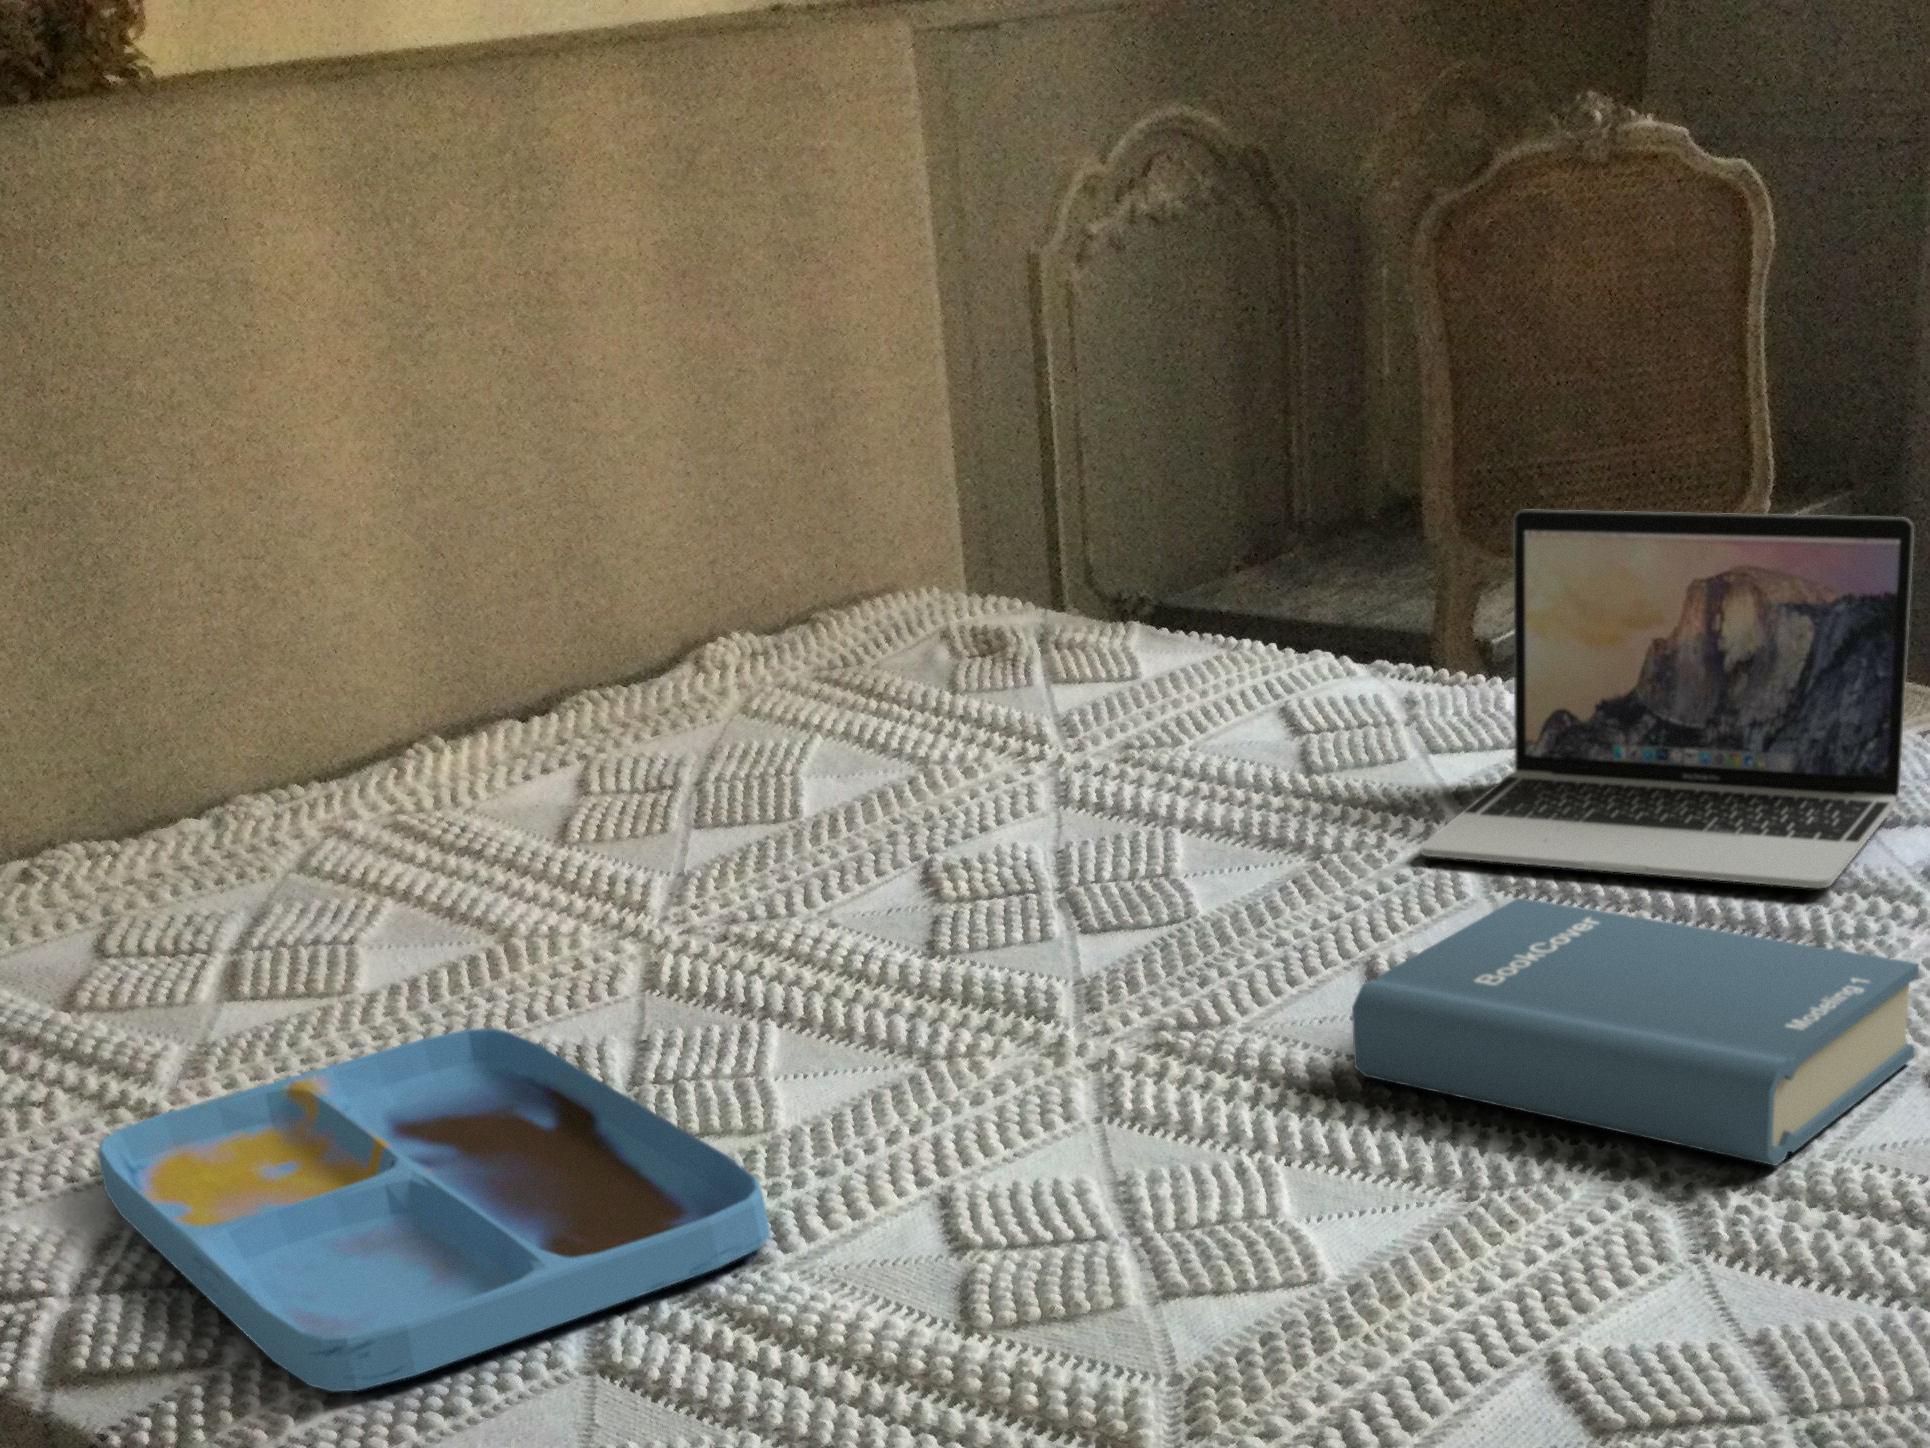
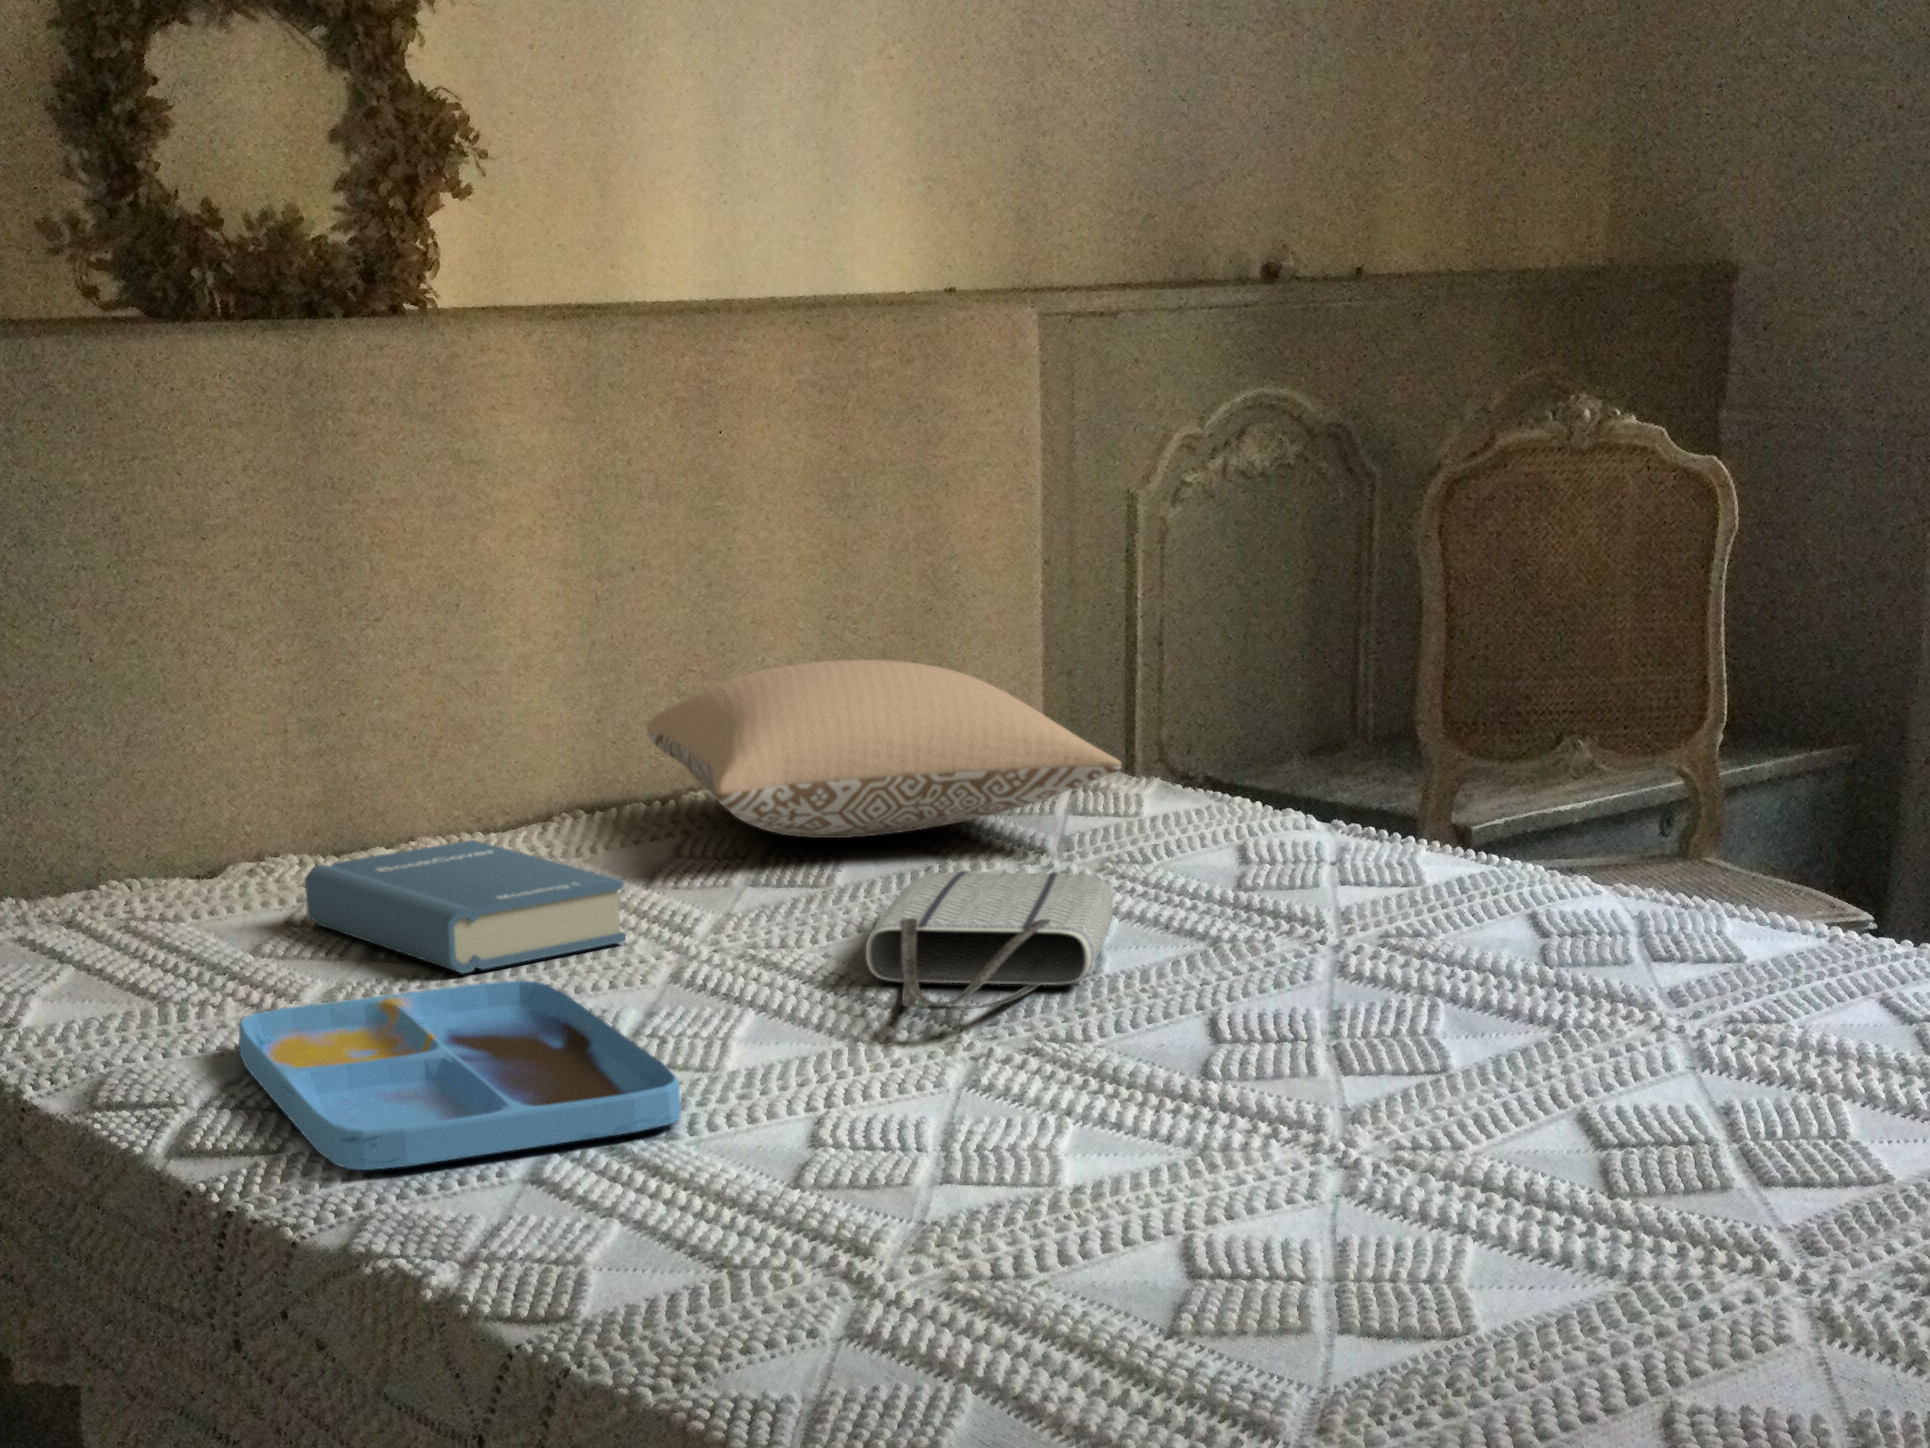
laptop: present [1421,510,1914,888] -> none [1290,695,1704,995]
pillow: none [500,512,1128,749] -> present [647,660,1122,838]
tote bag: none [907,780,1204,1015] -> present [866,871,1113,1010]
hardback book: present [1352,898,1919,1166] -> present [305,840,626,973]

